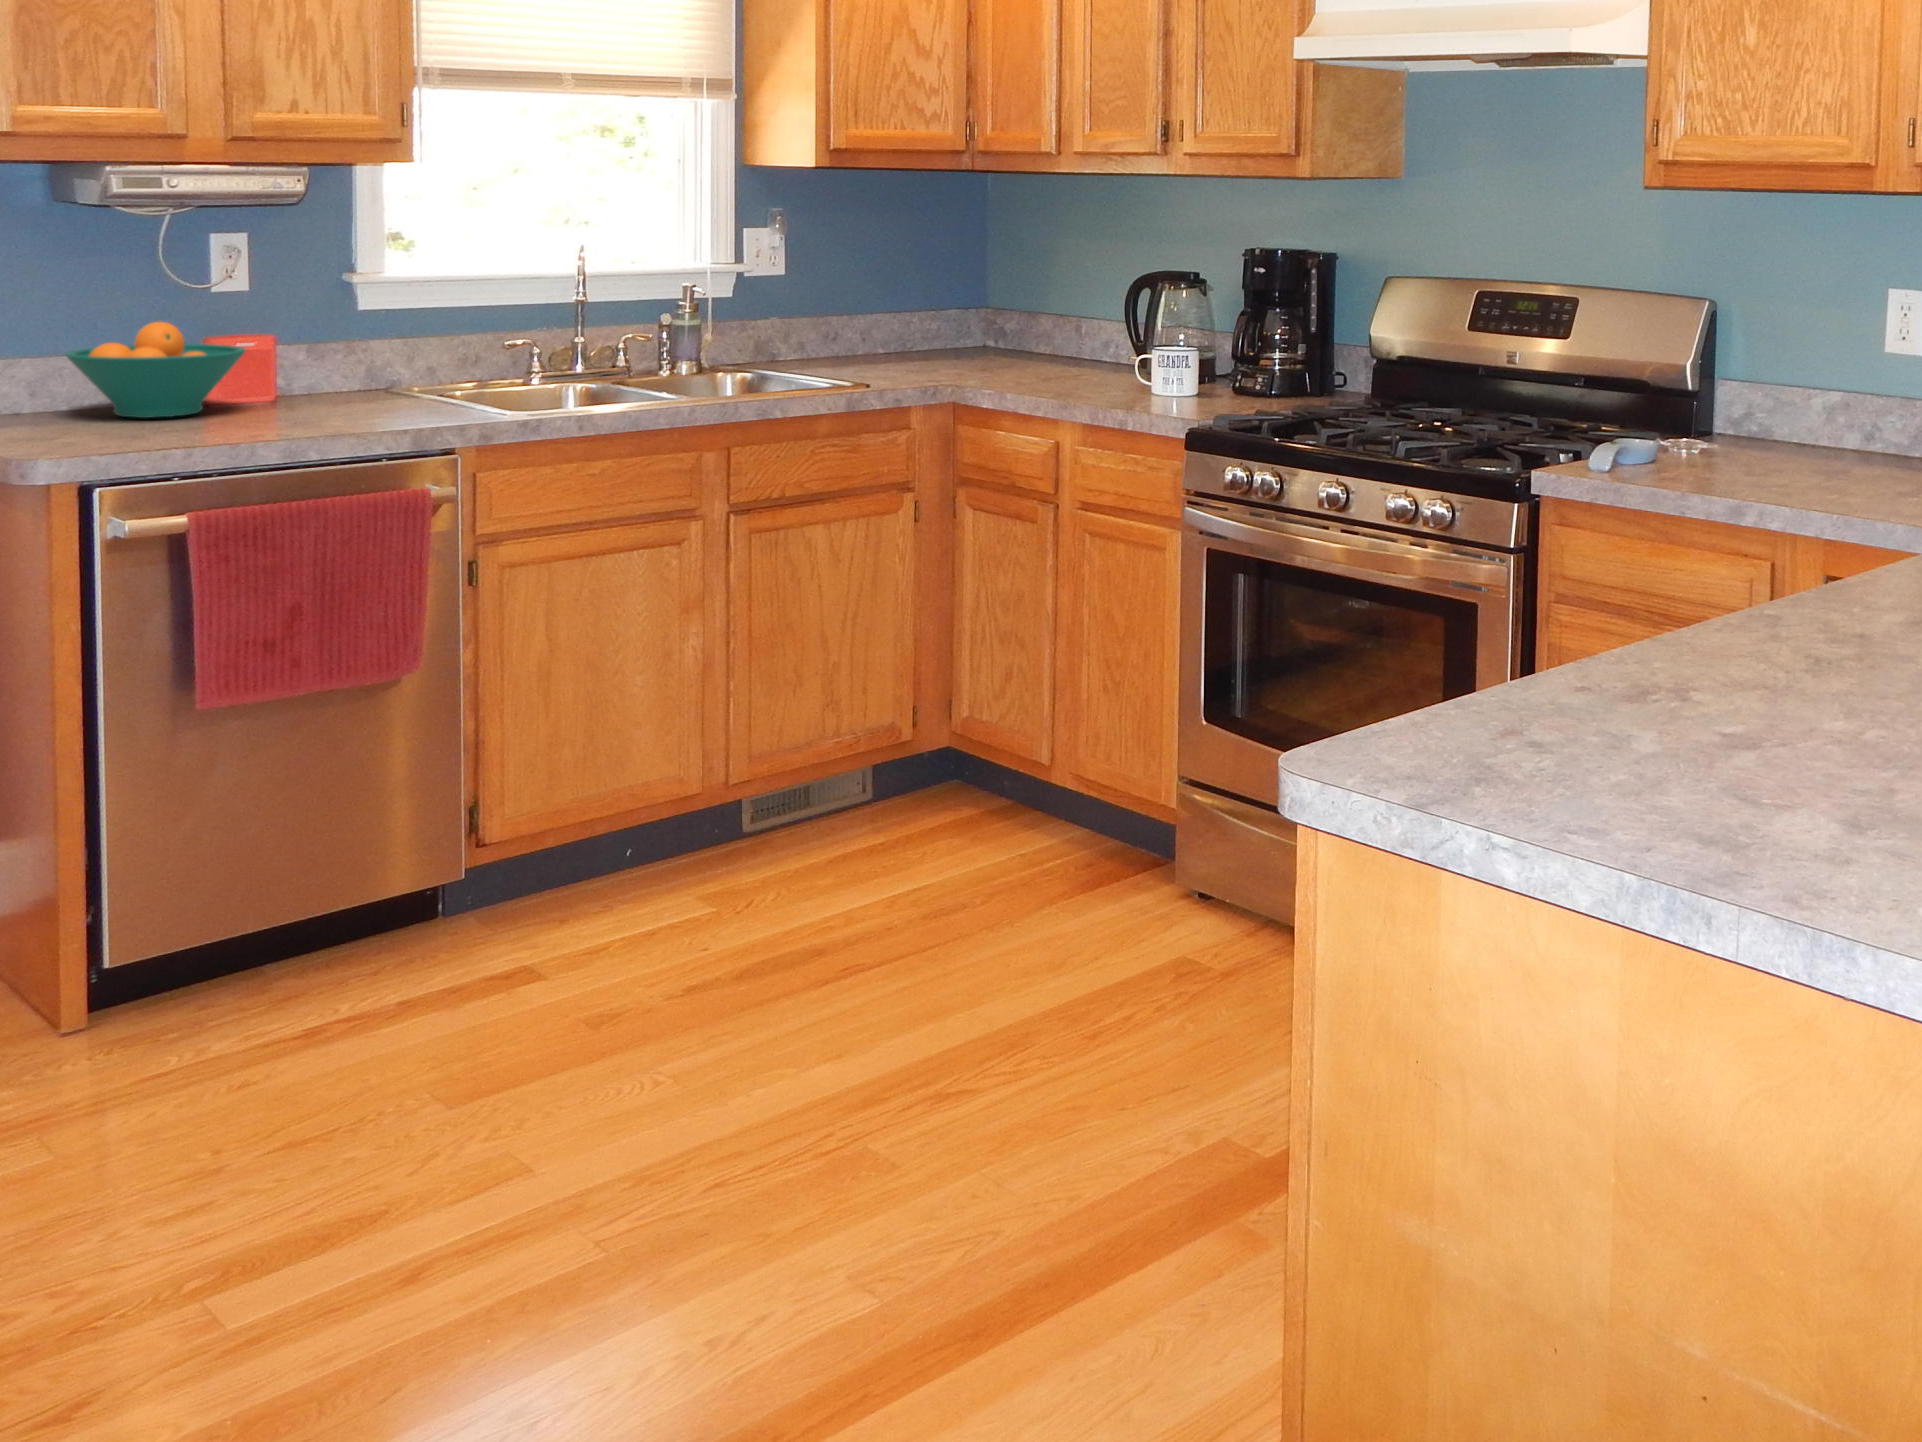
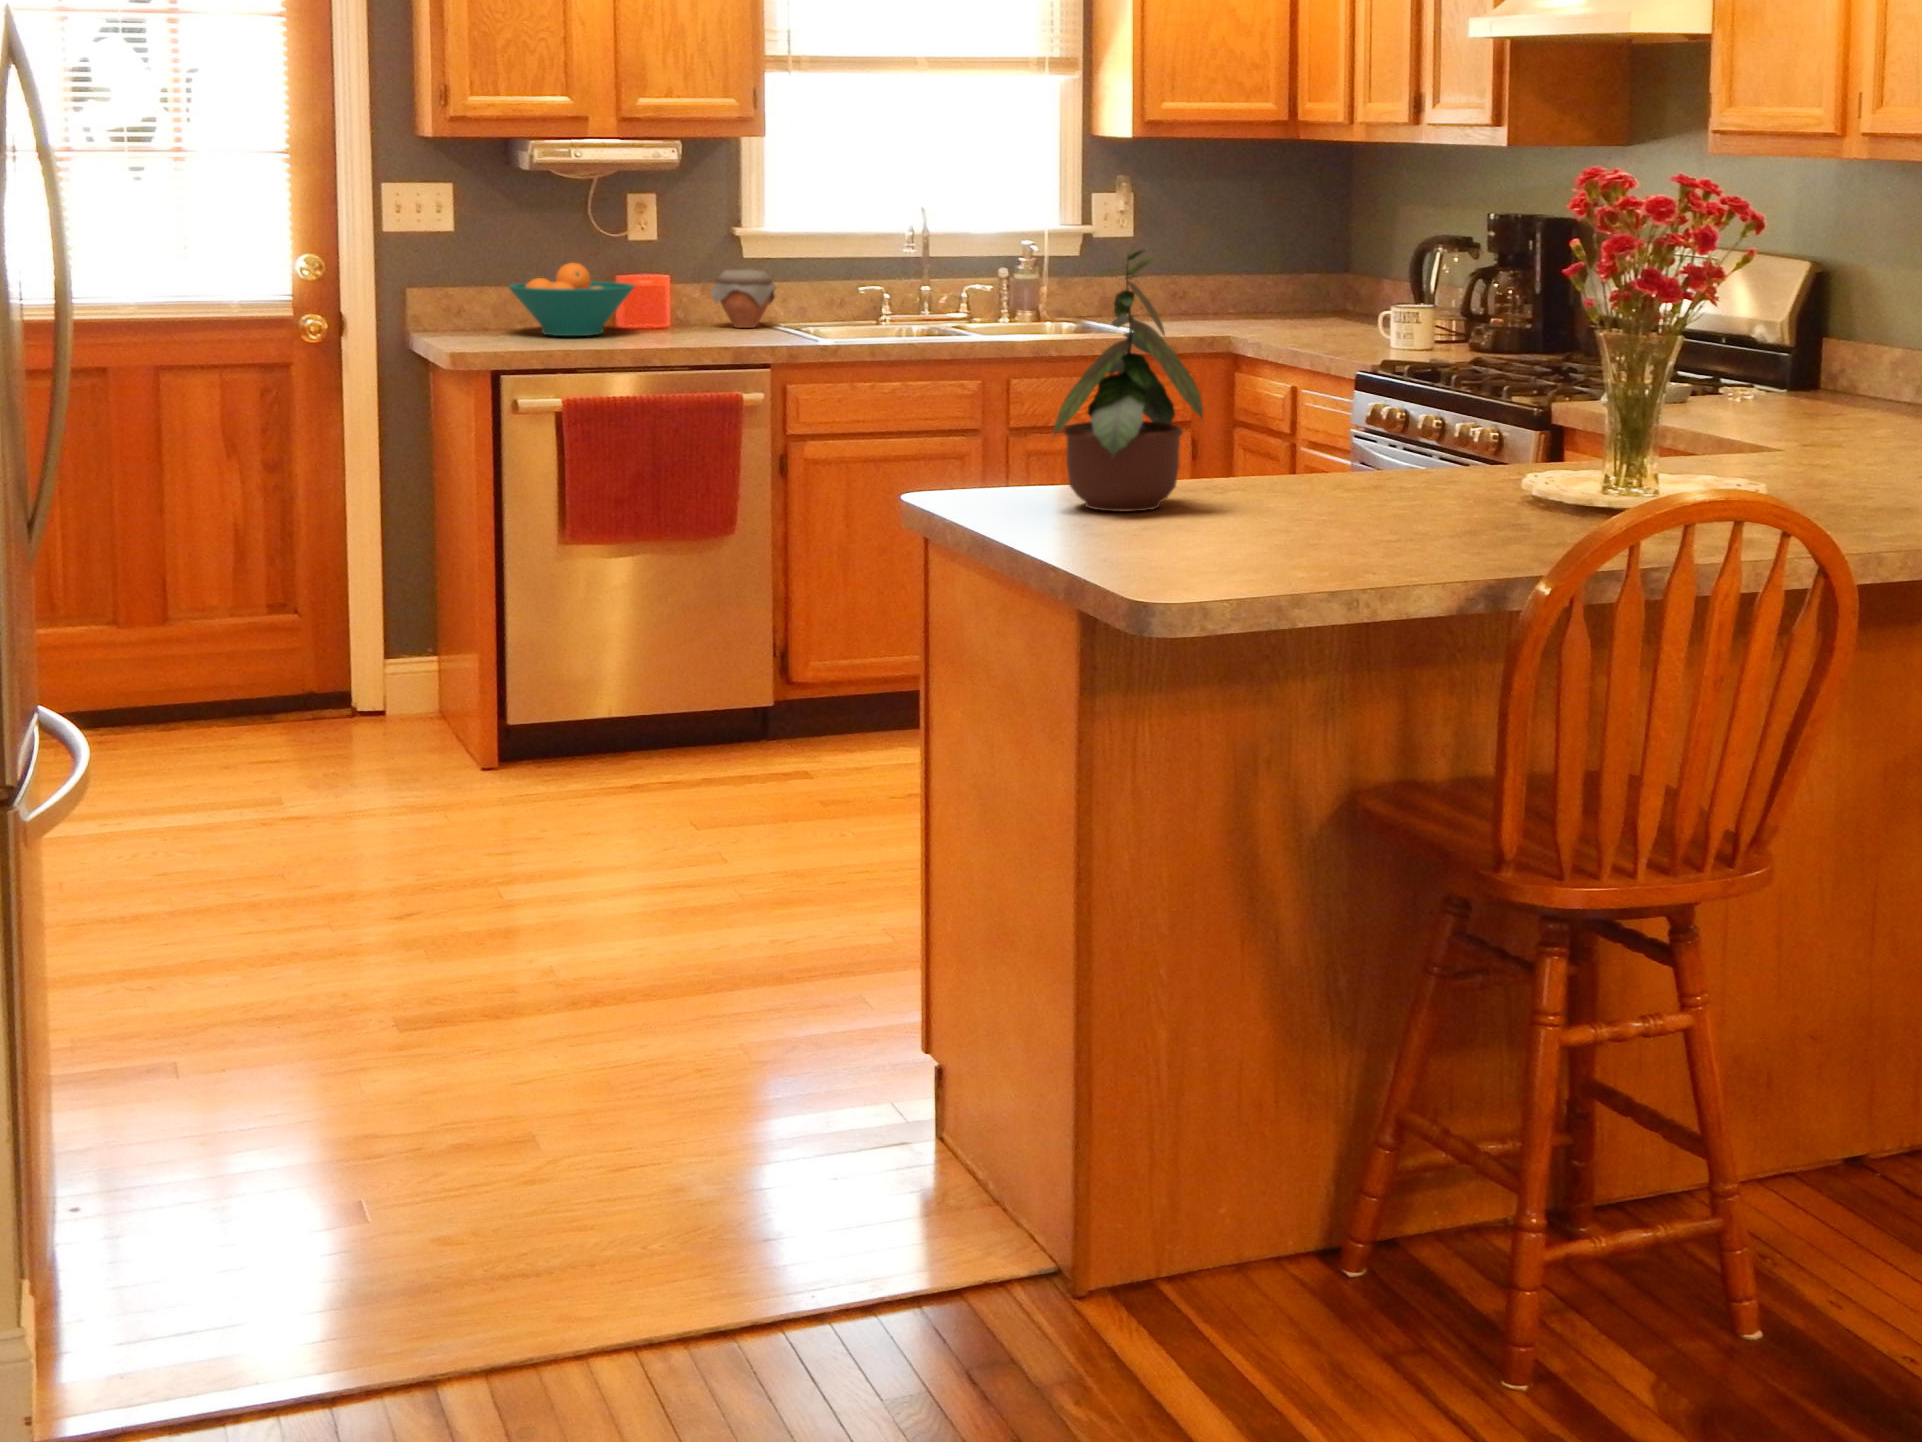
potted plant: none [1571,291,1861,761] -> present [1054,240,1203,511]
jar: none [333,323,419,394] -> present [711,269,777,328]

